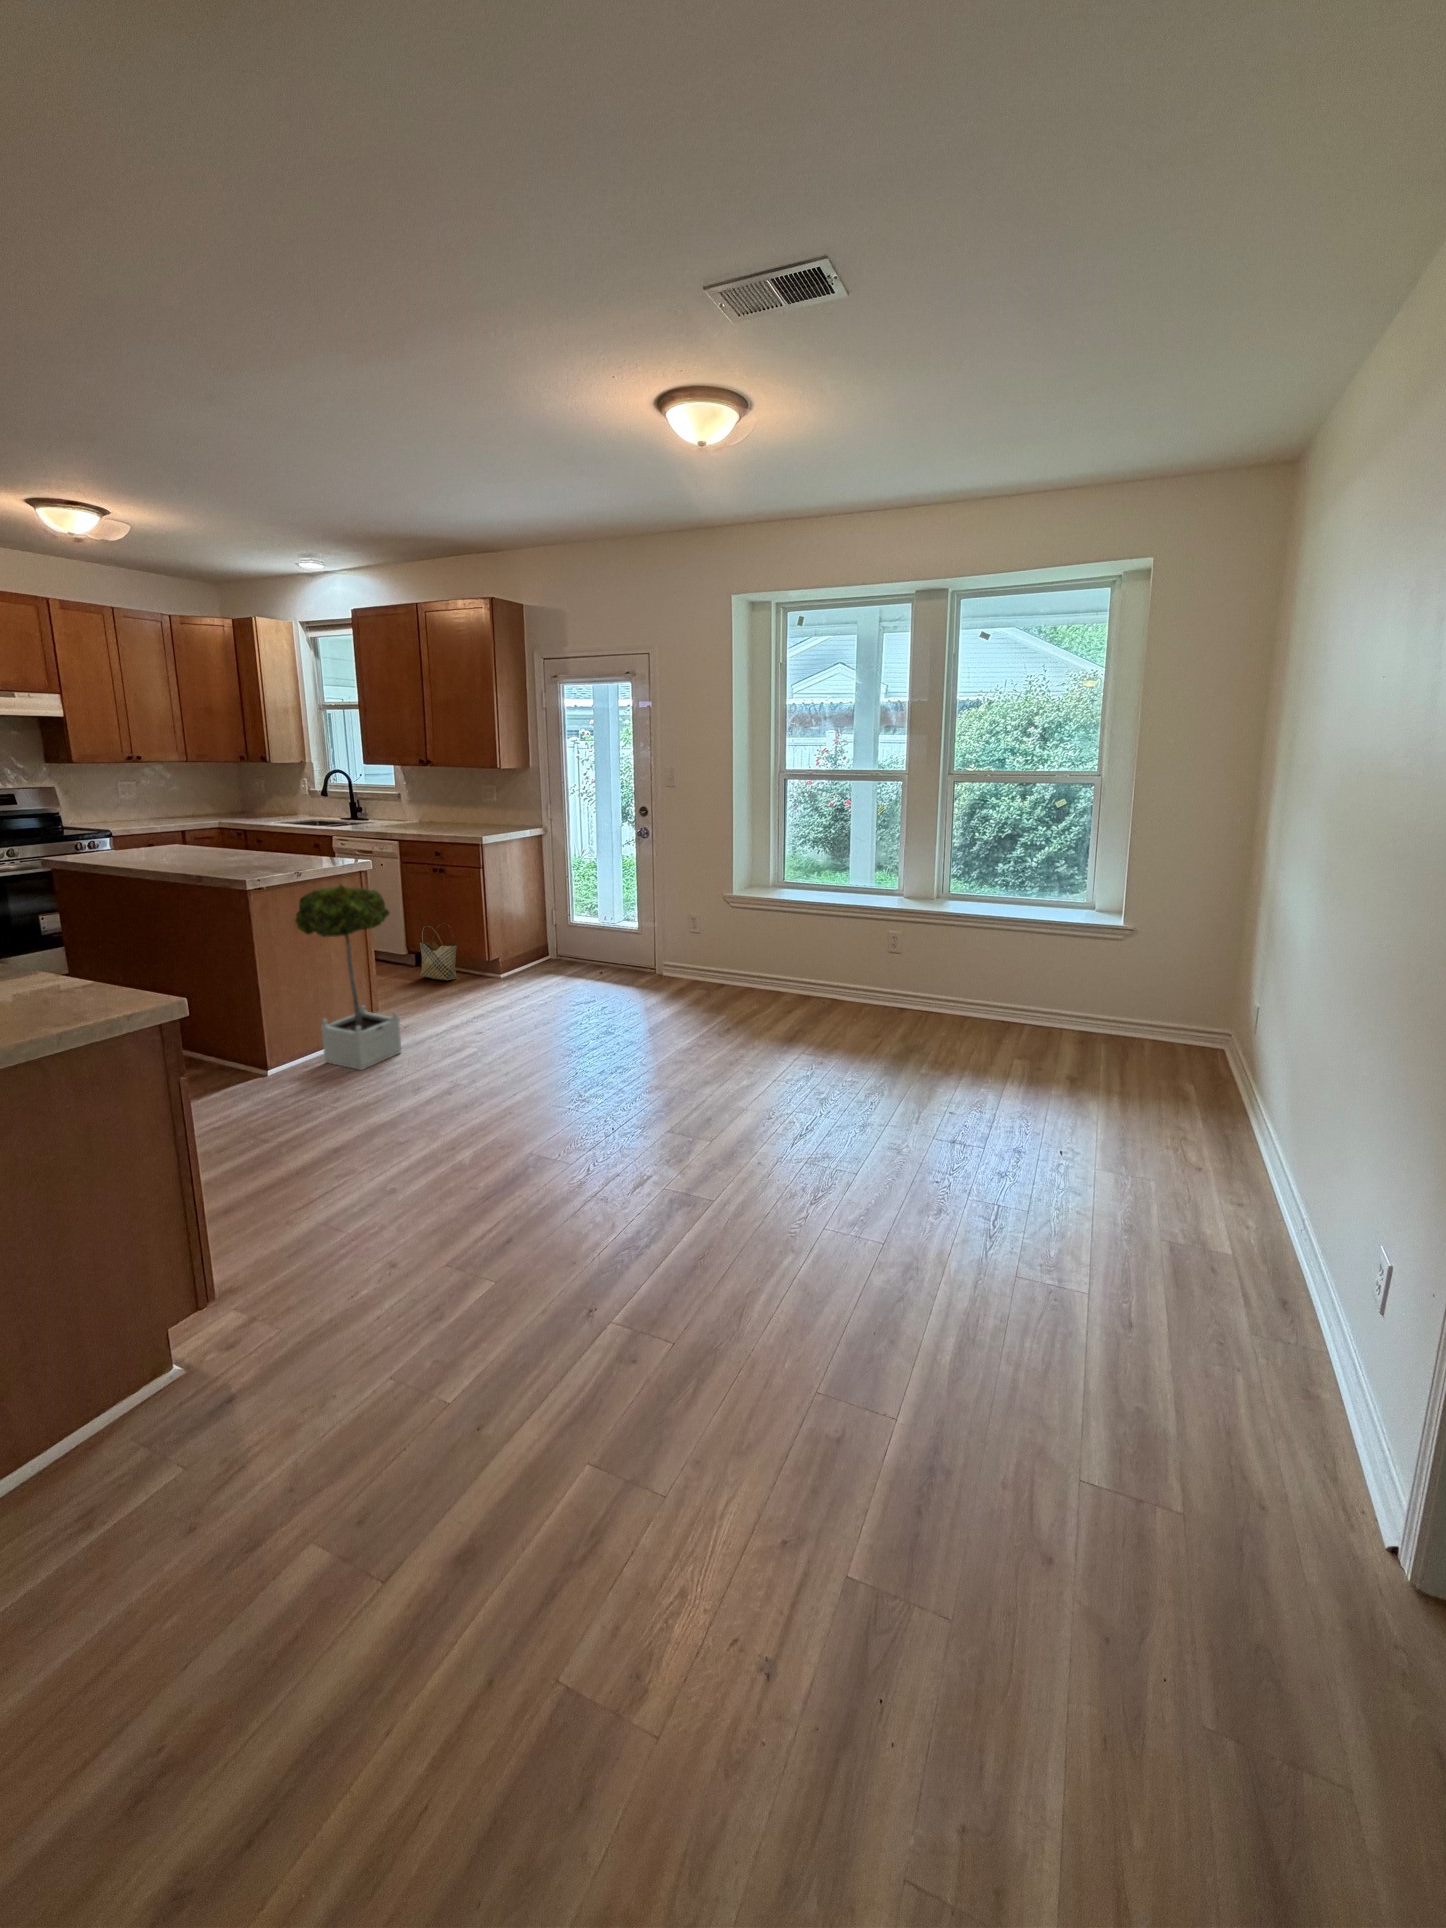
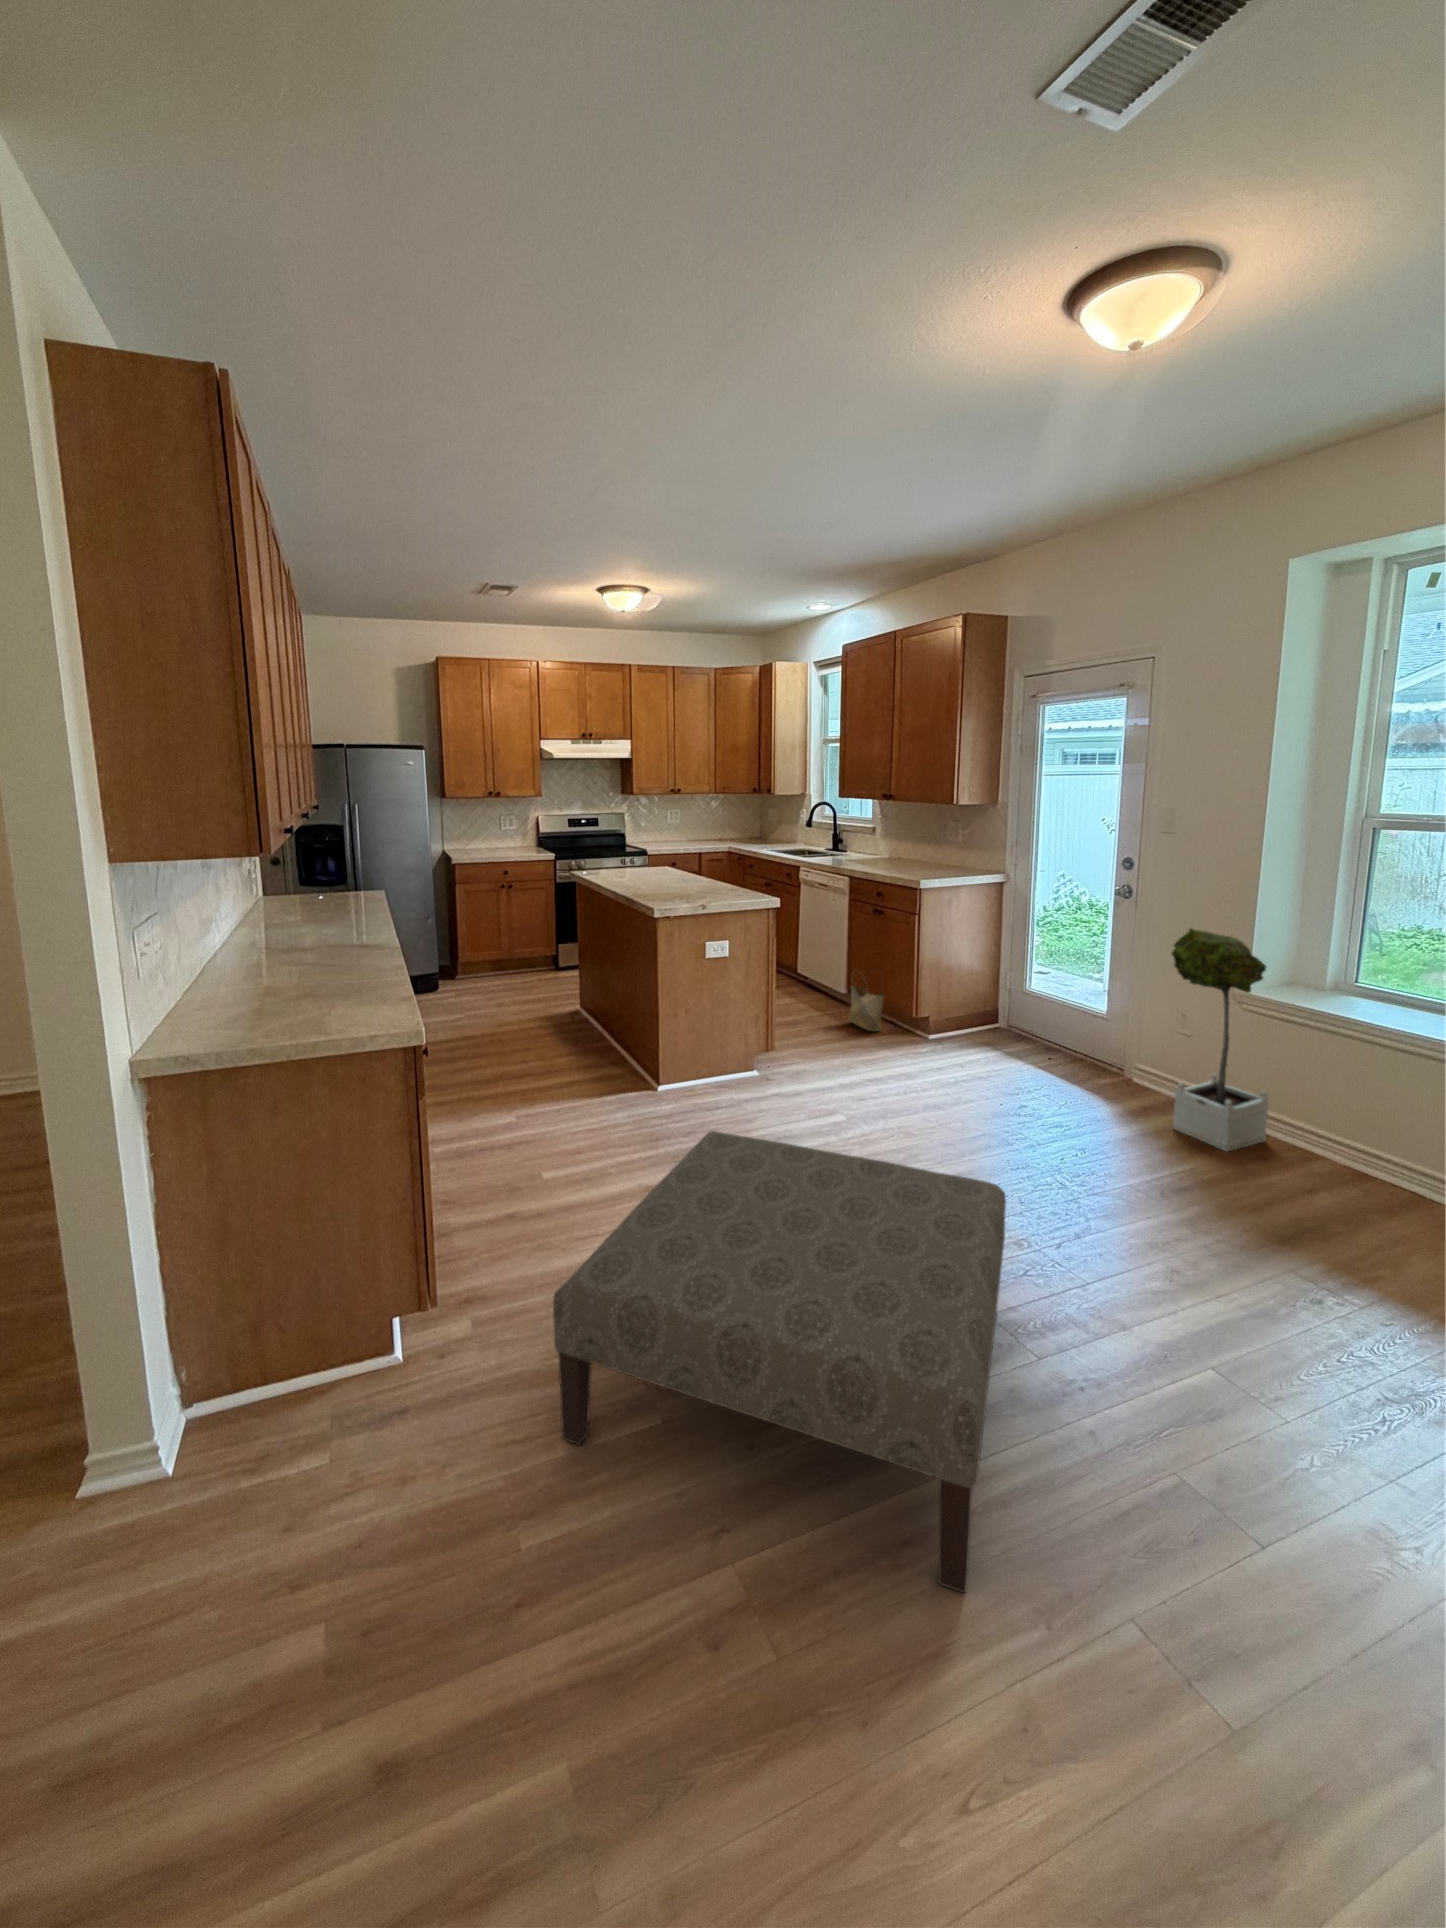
potted tree: present [295,885,402,1070] -> present [1172,928,1269,1151]
ottoman: none [415,1032,762,1334] -> present [553,1131,1006,1593]

